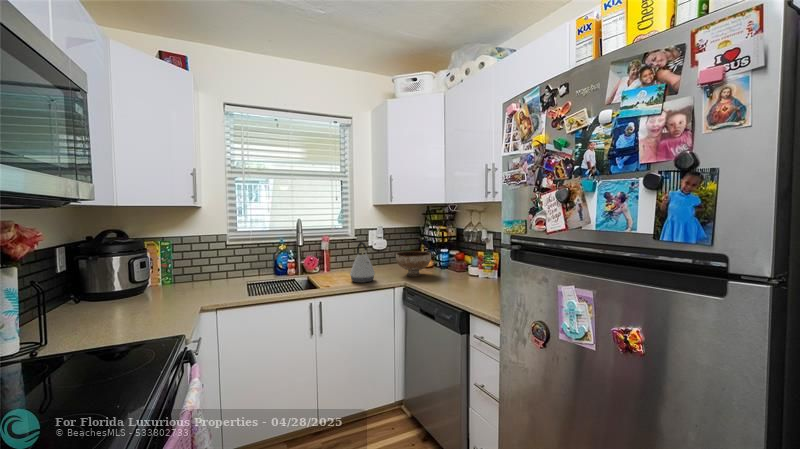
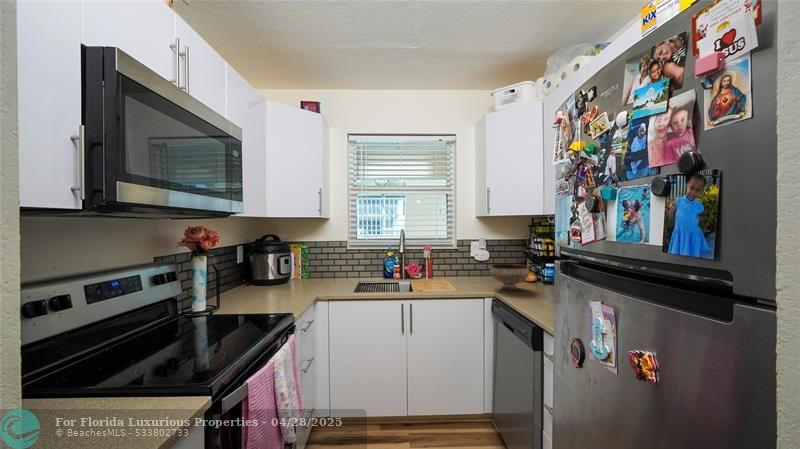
kettle: present [350,242,375,283] -> none [442,252,466,290]

